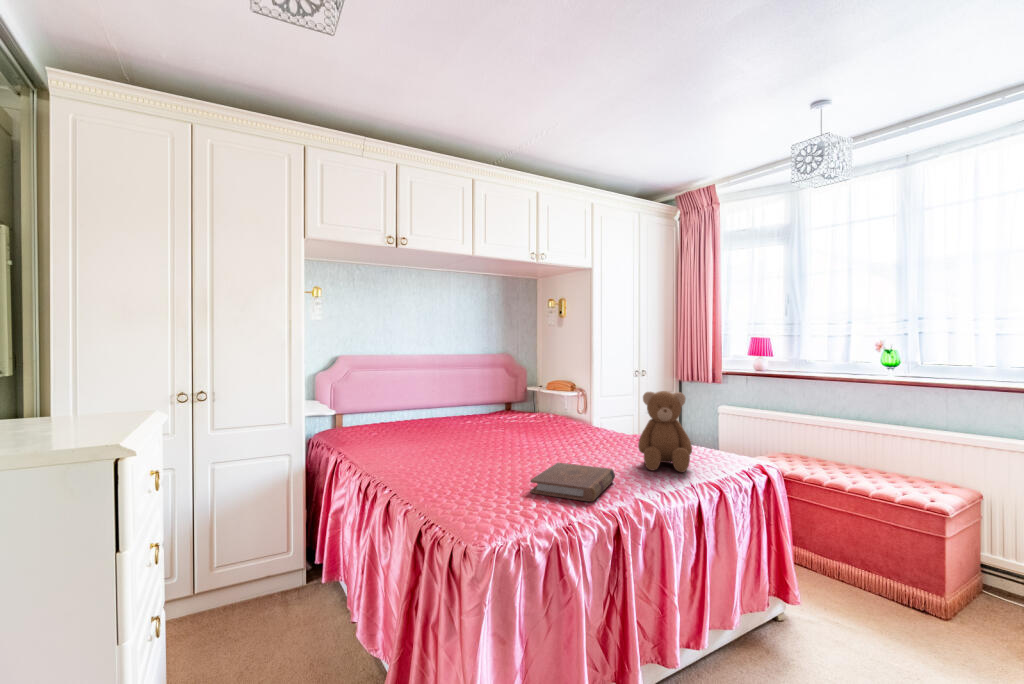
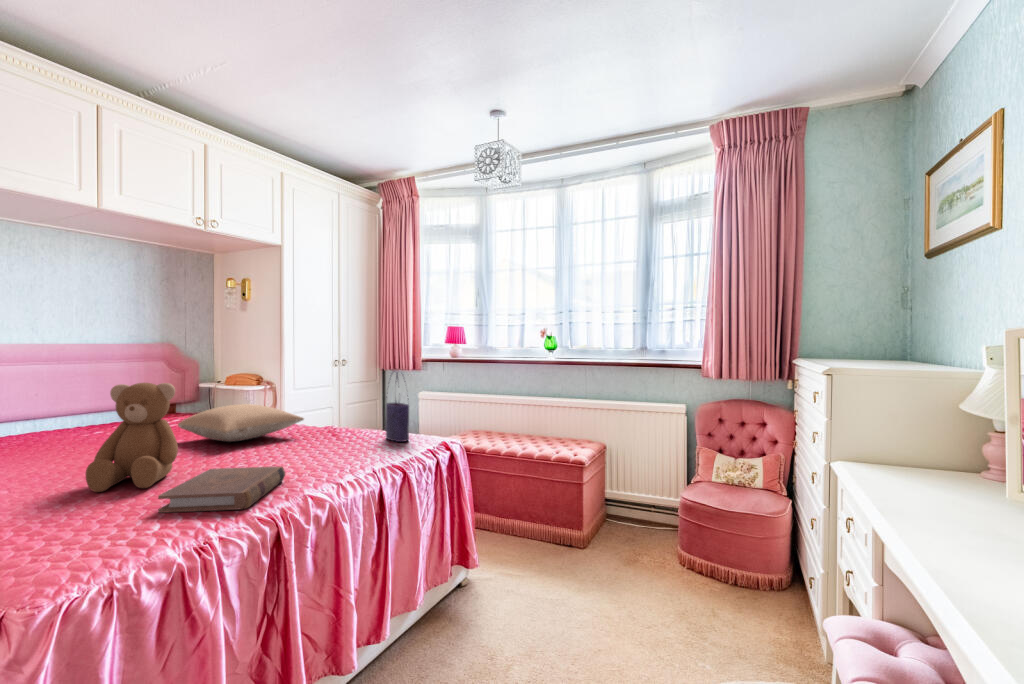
tote bag: none [694,387,720,458] -> present [386,372,409,442]
teddy bear: present [638,391,692,472] -> present [85,383,178,492]
pillow: none [523,408,618,439] -> present [178,404,304,442]

